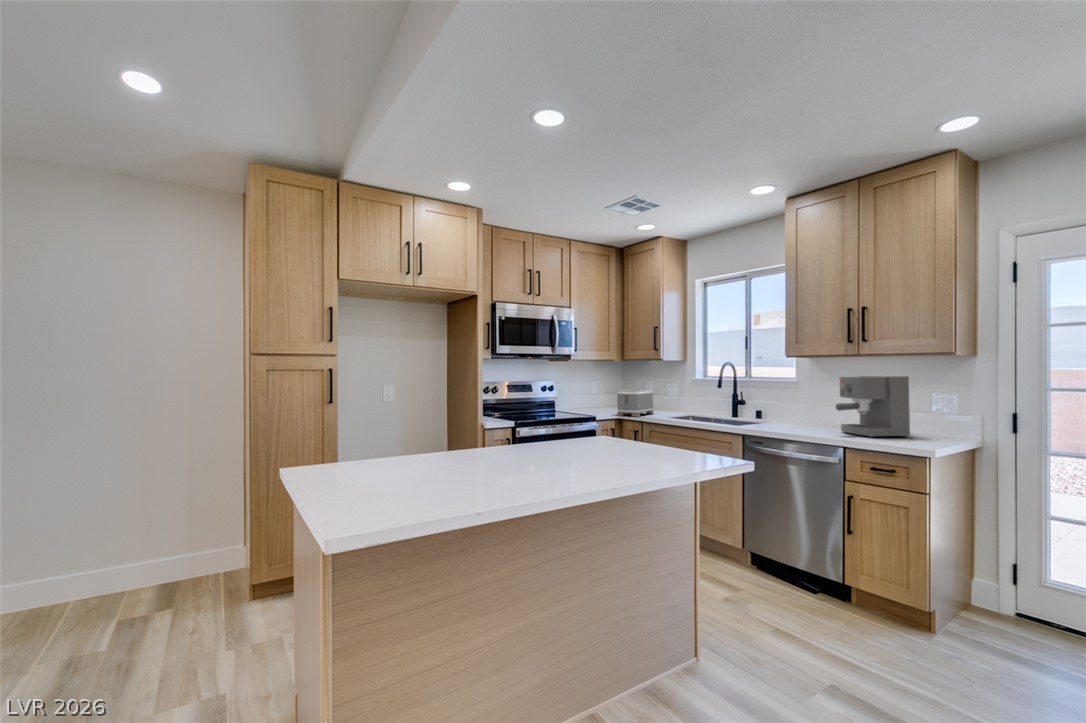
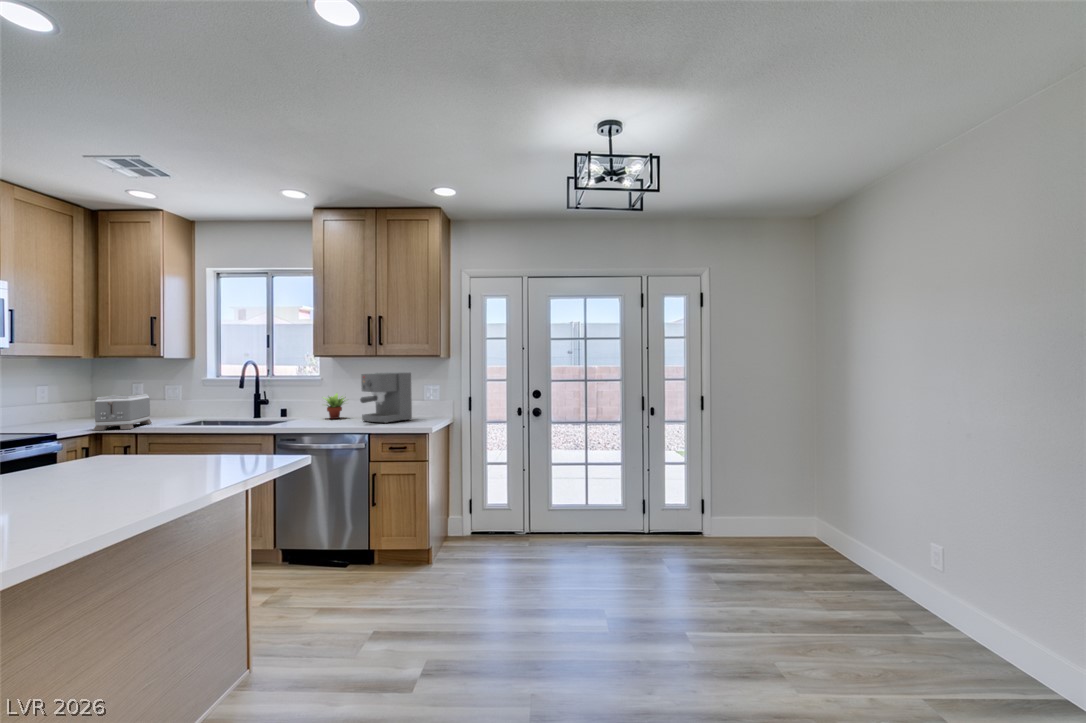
succulent plant: none [796,397,828,426] -> present [325,393,345,419]

